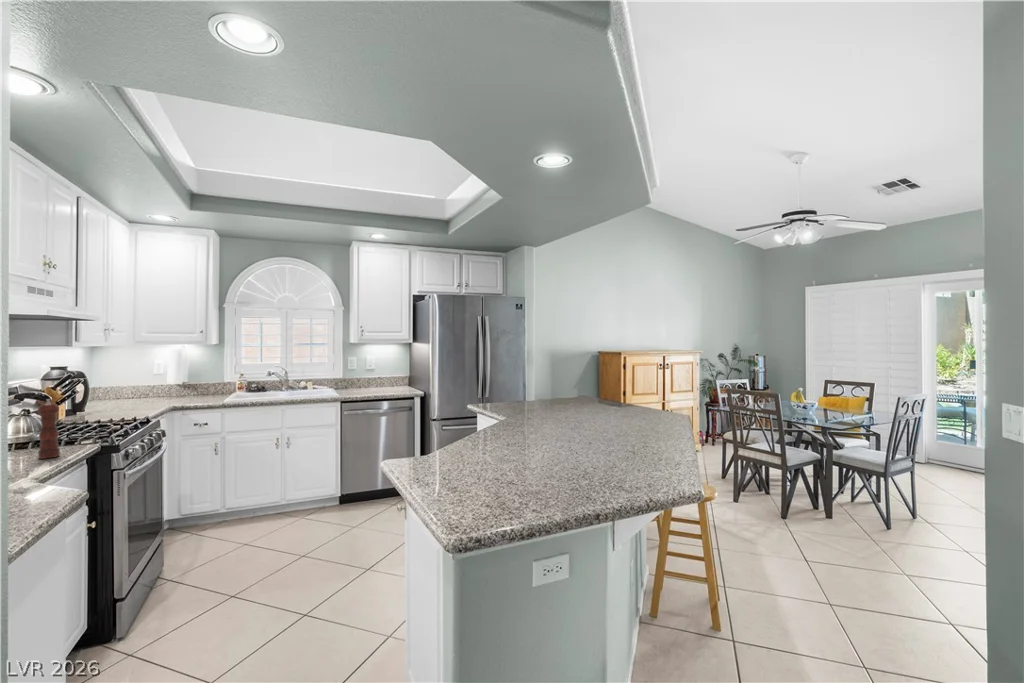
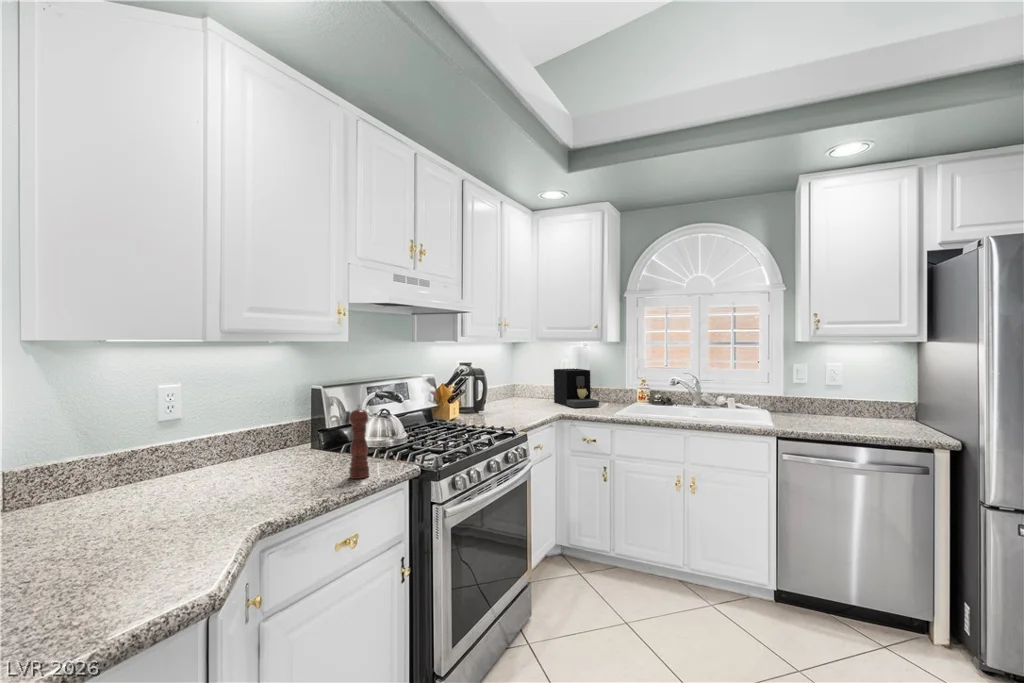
coffee maker: none [151,368,204,400] -> present [554,369,599,408]

